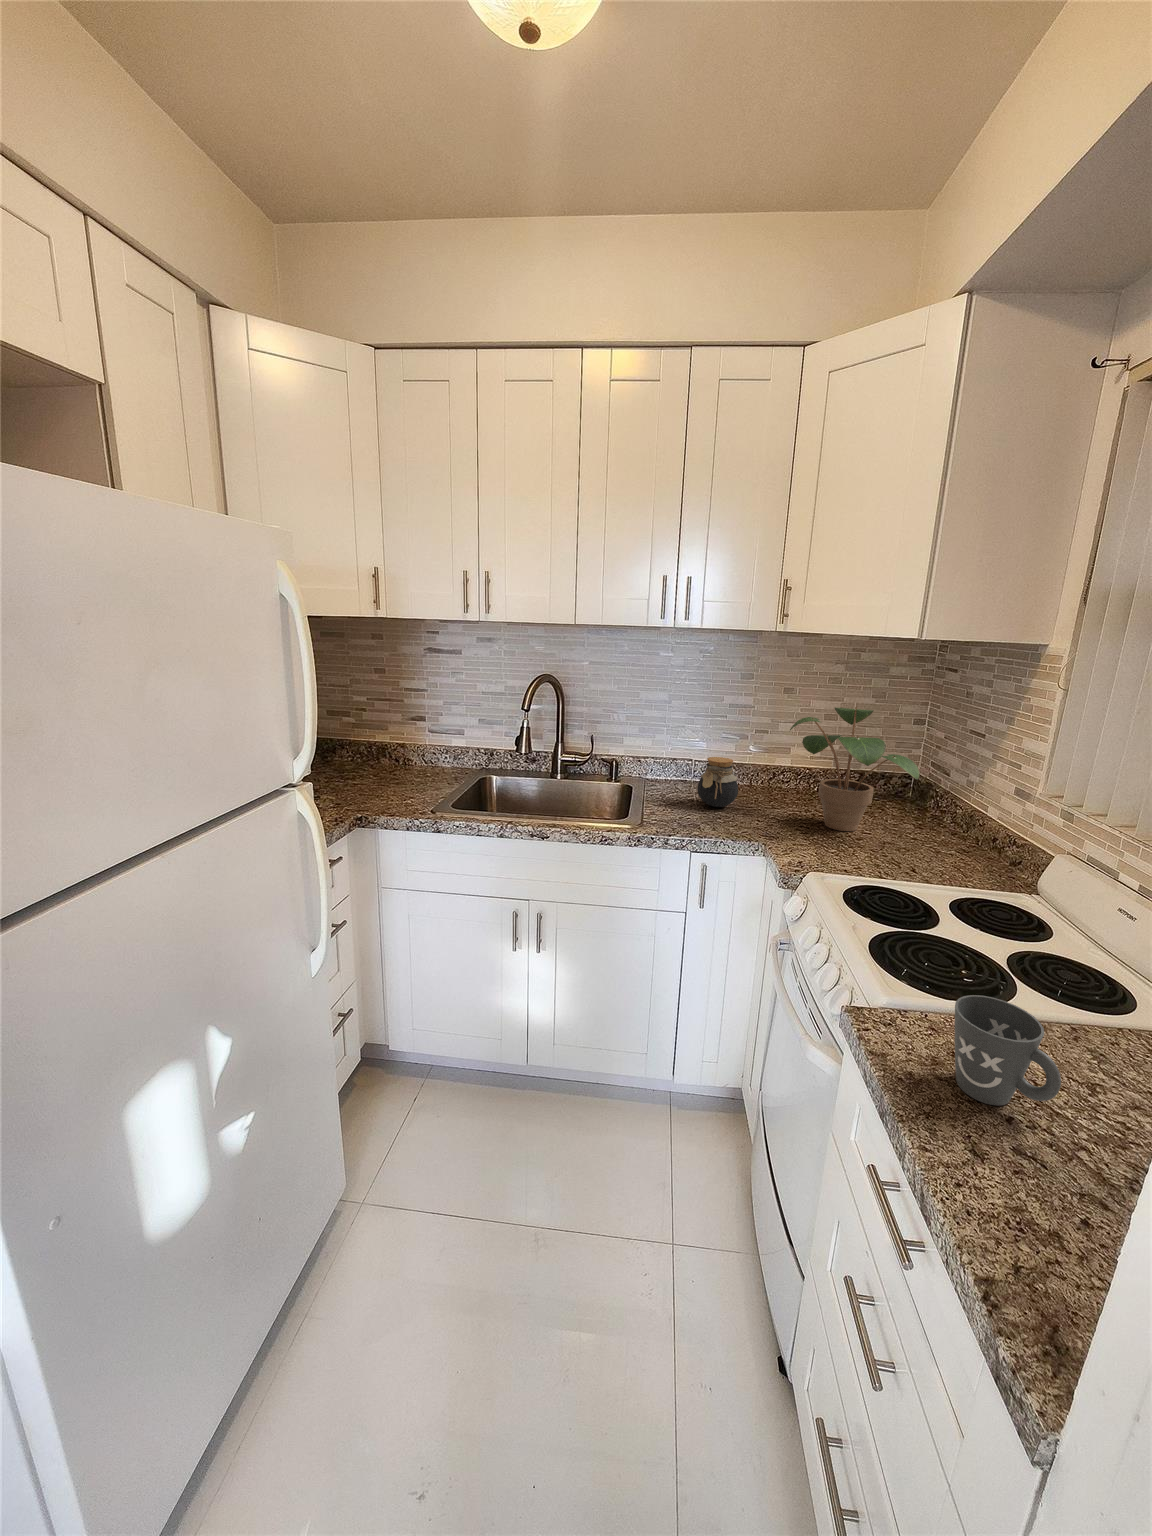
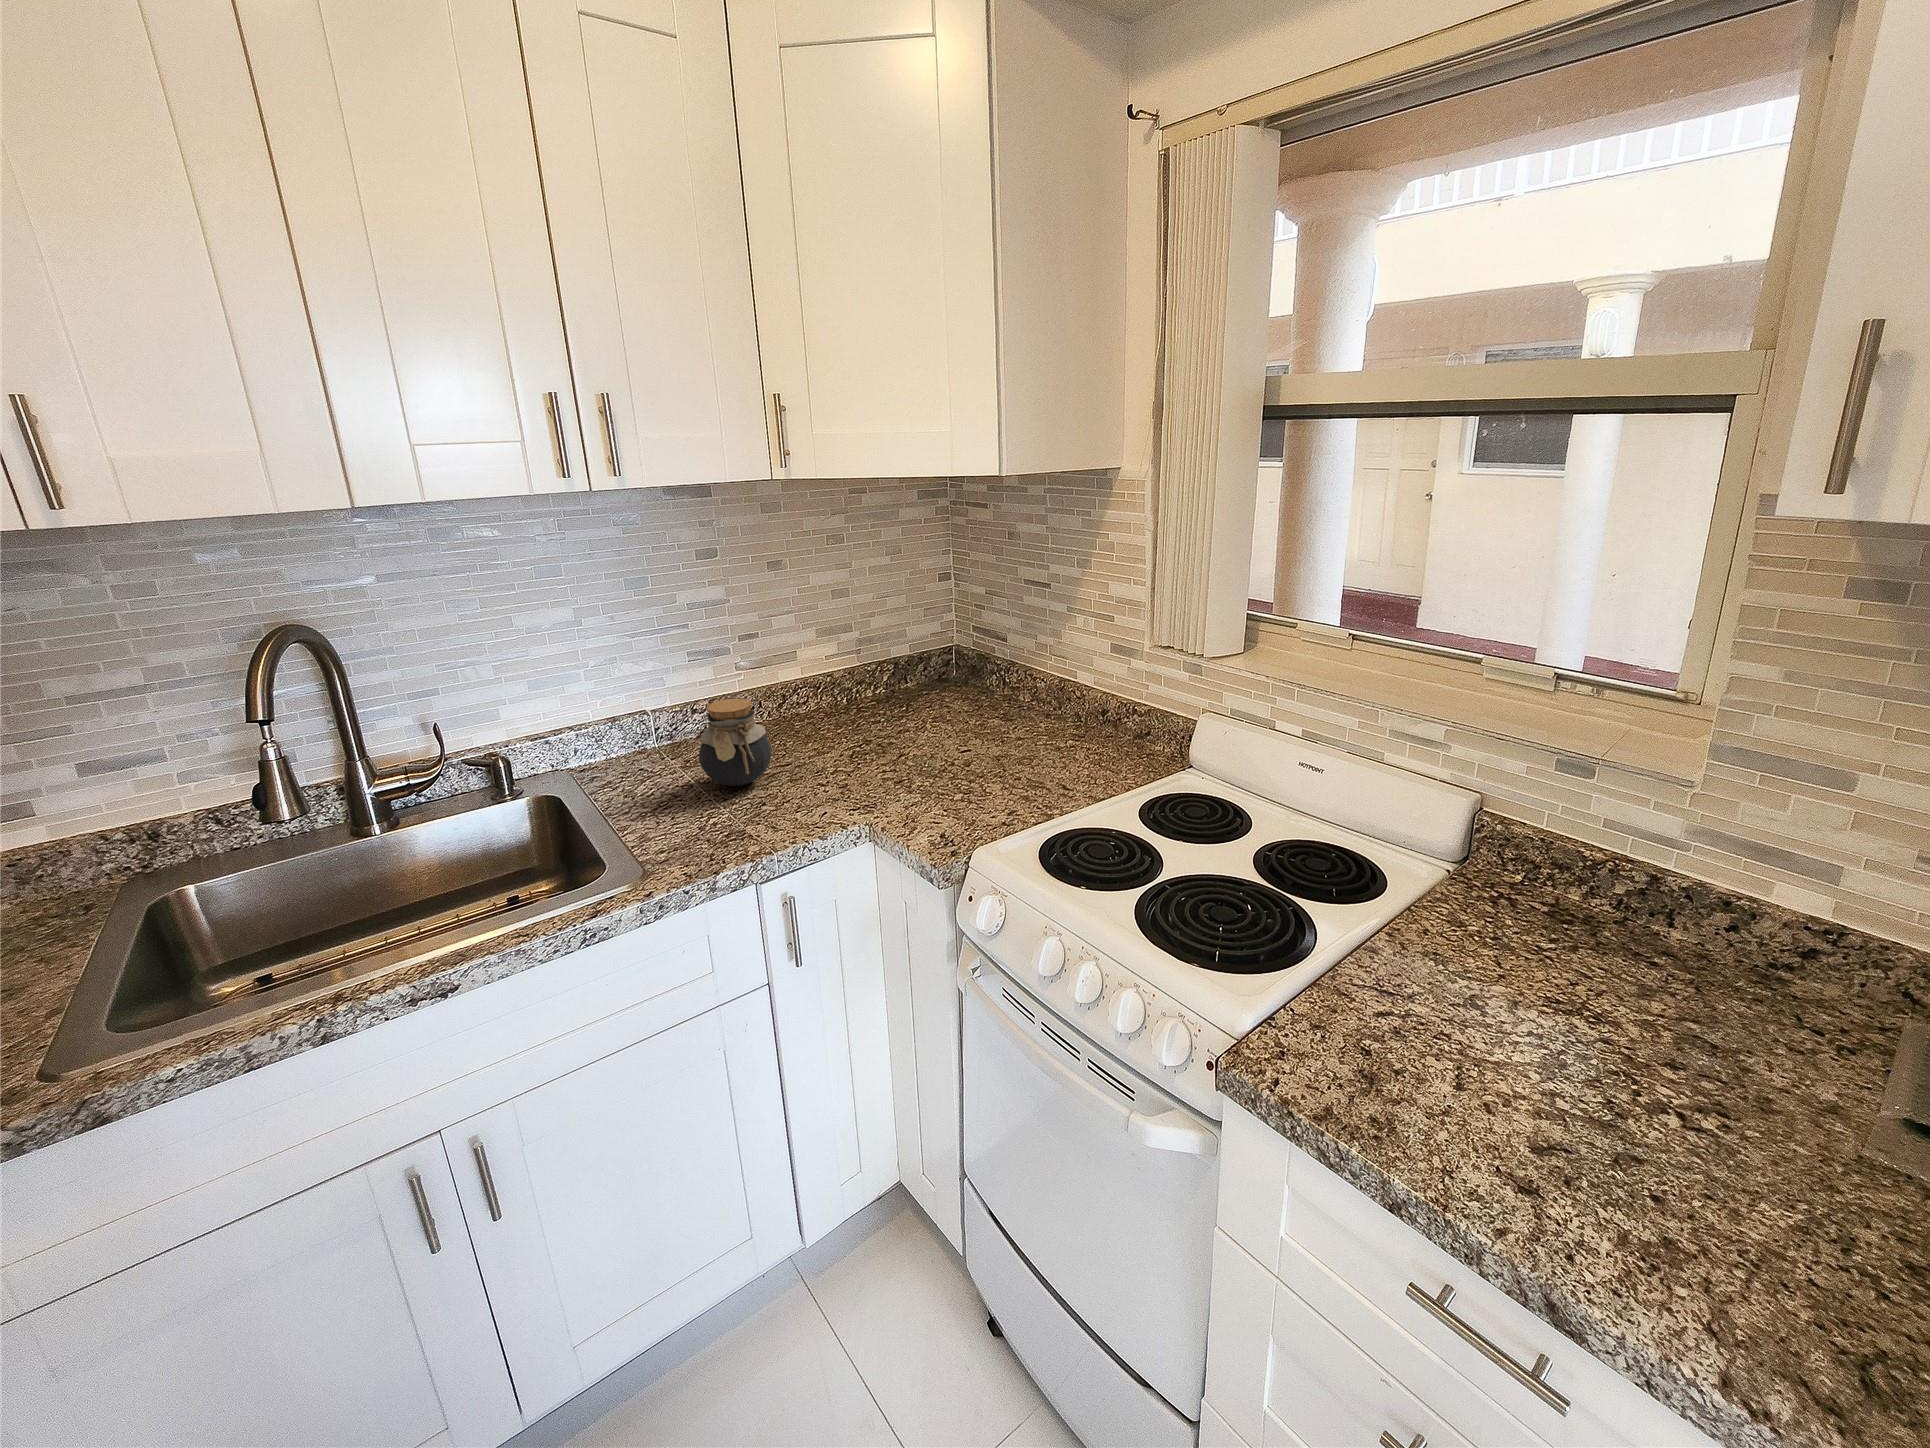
potted plant: present [790,707,920,831] -> none [839,576,1022,762]
mug: present [955,995,1061,1106] -> none [1369,947,1488,1077]

